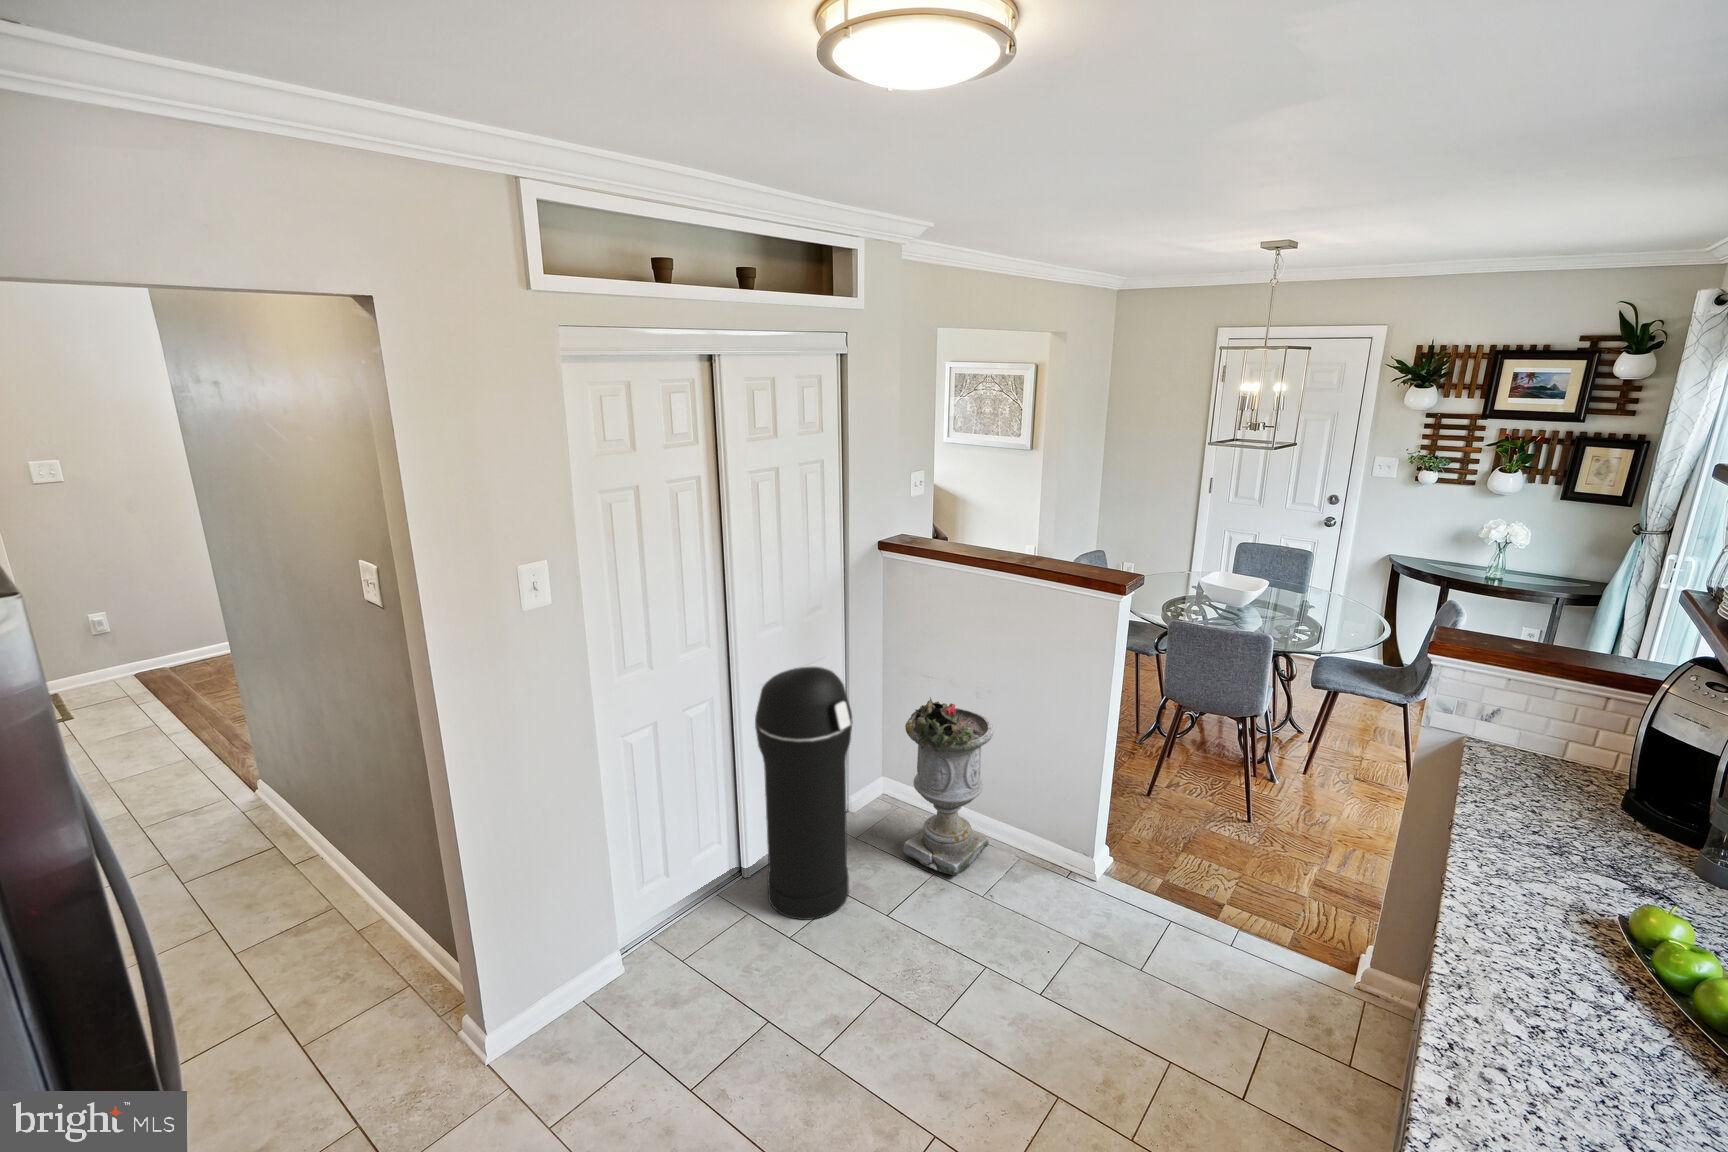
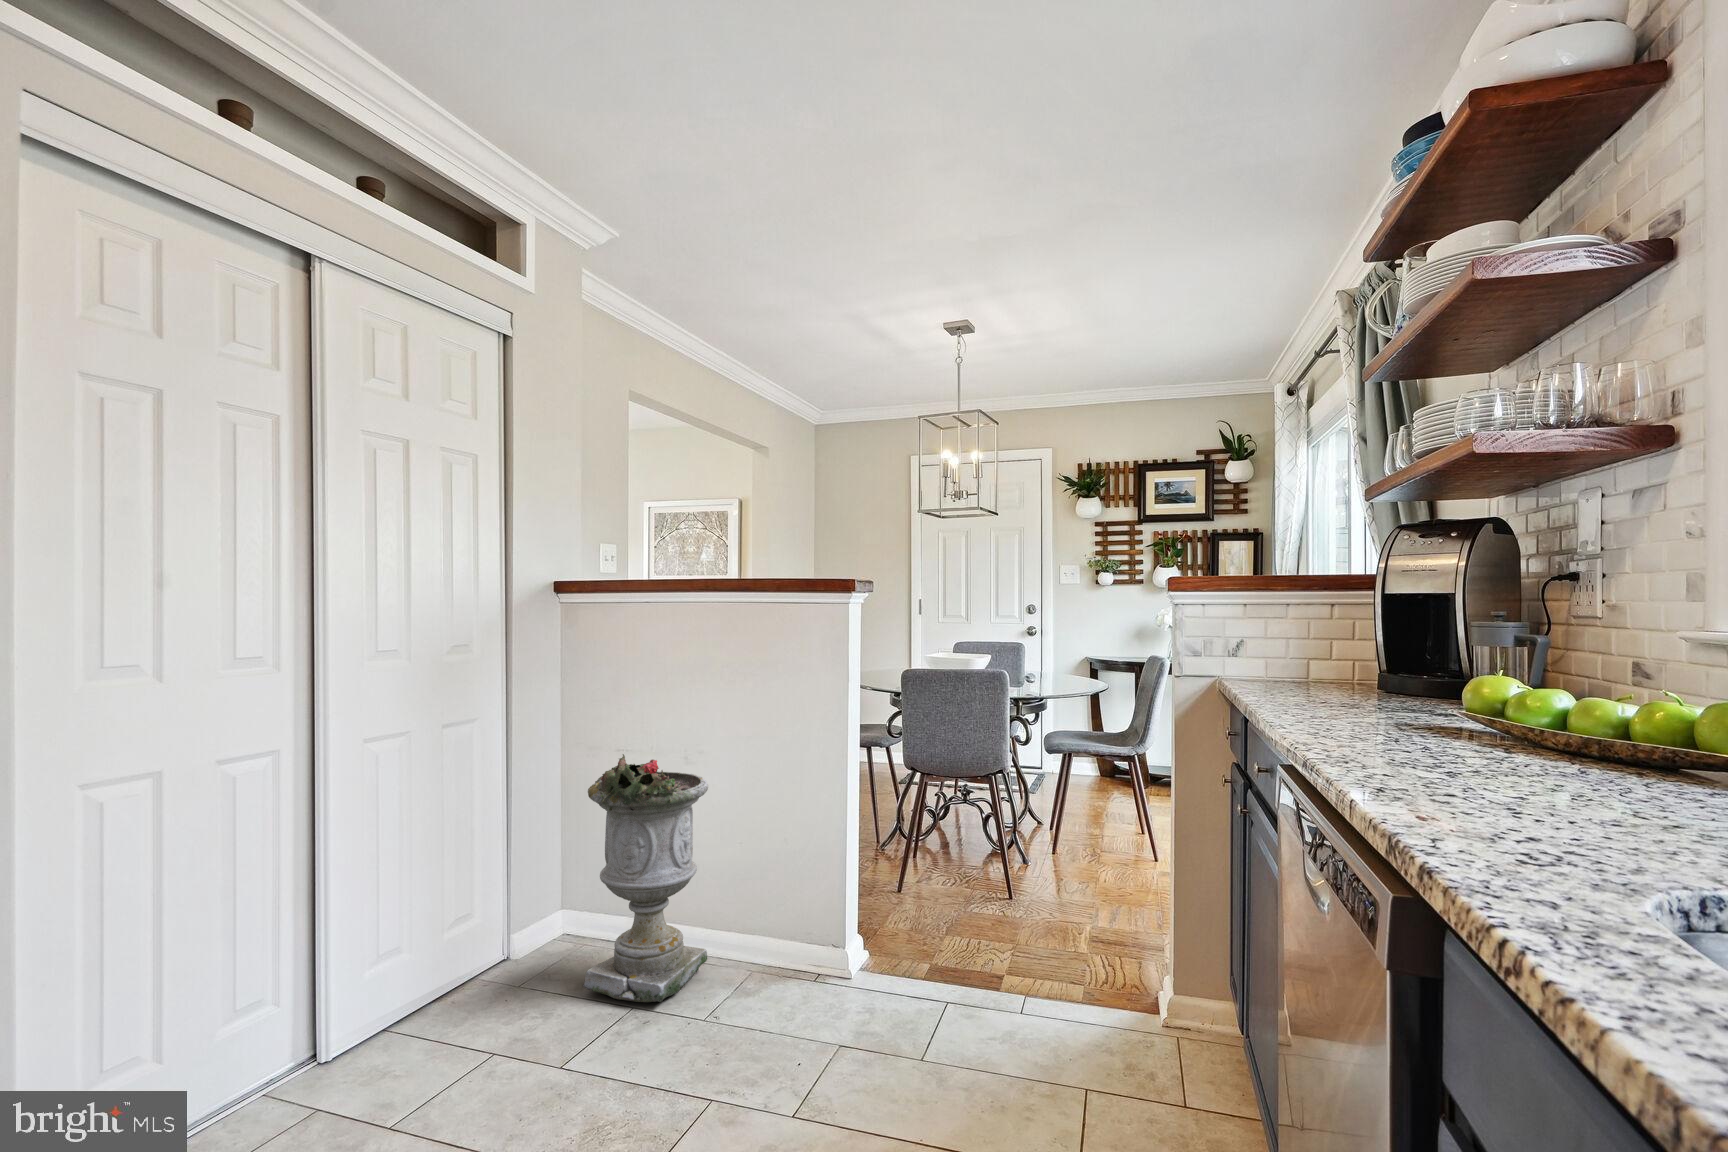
trash can: present [755,667,853,920] -> none [344,681,506,1103]

